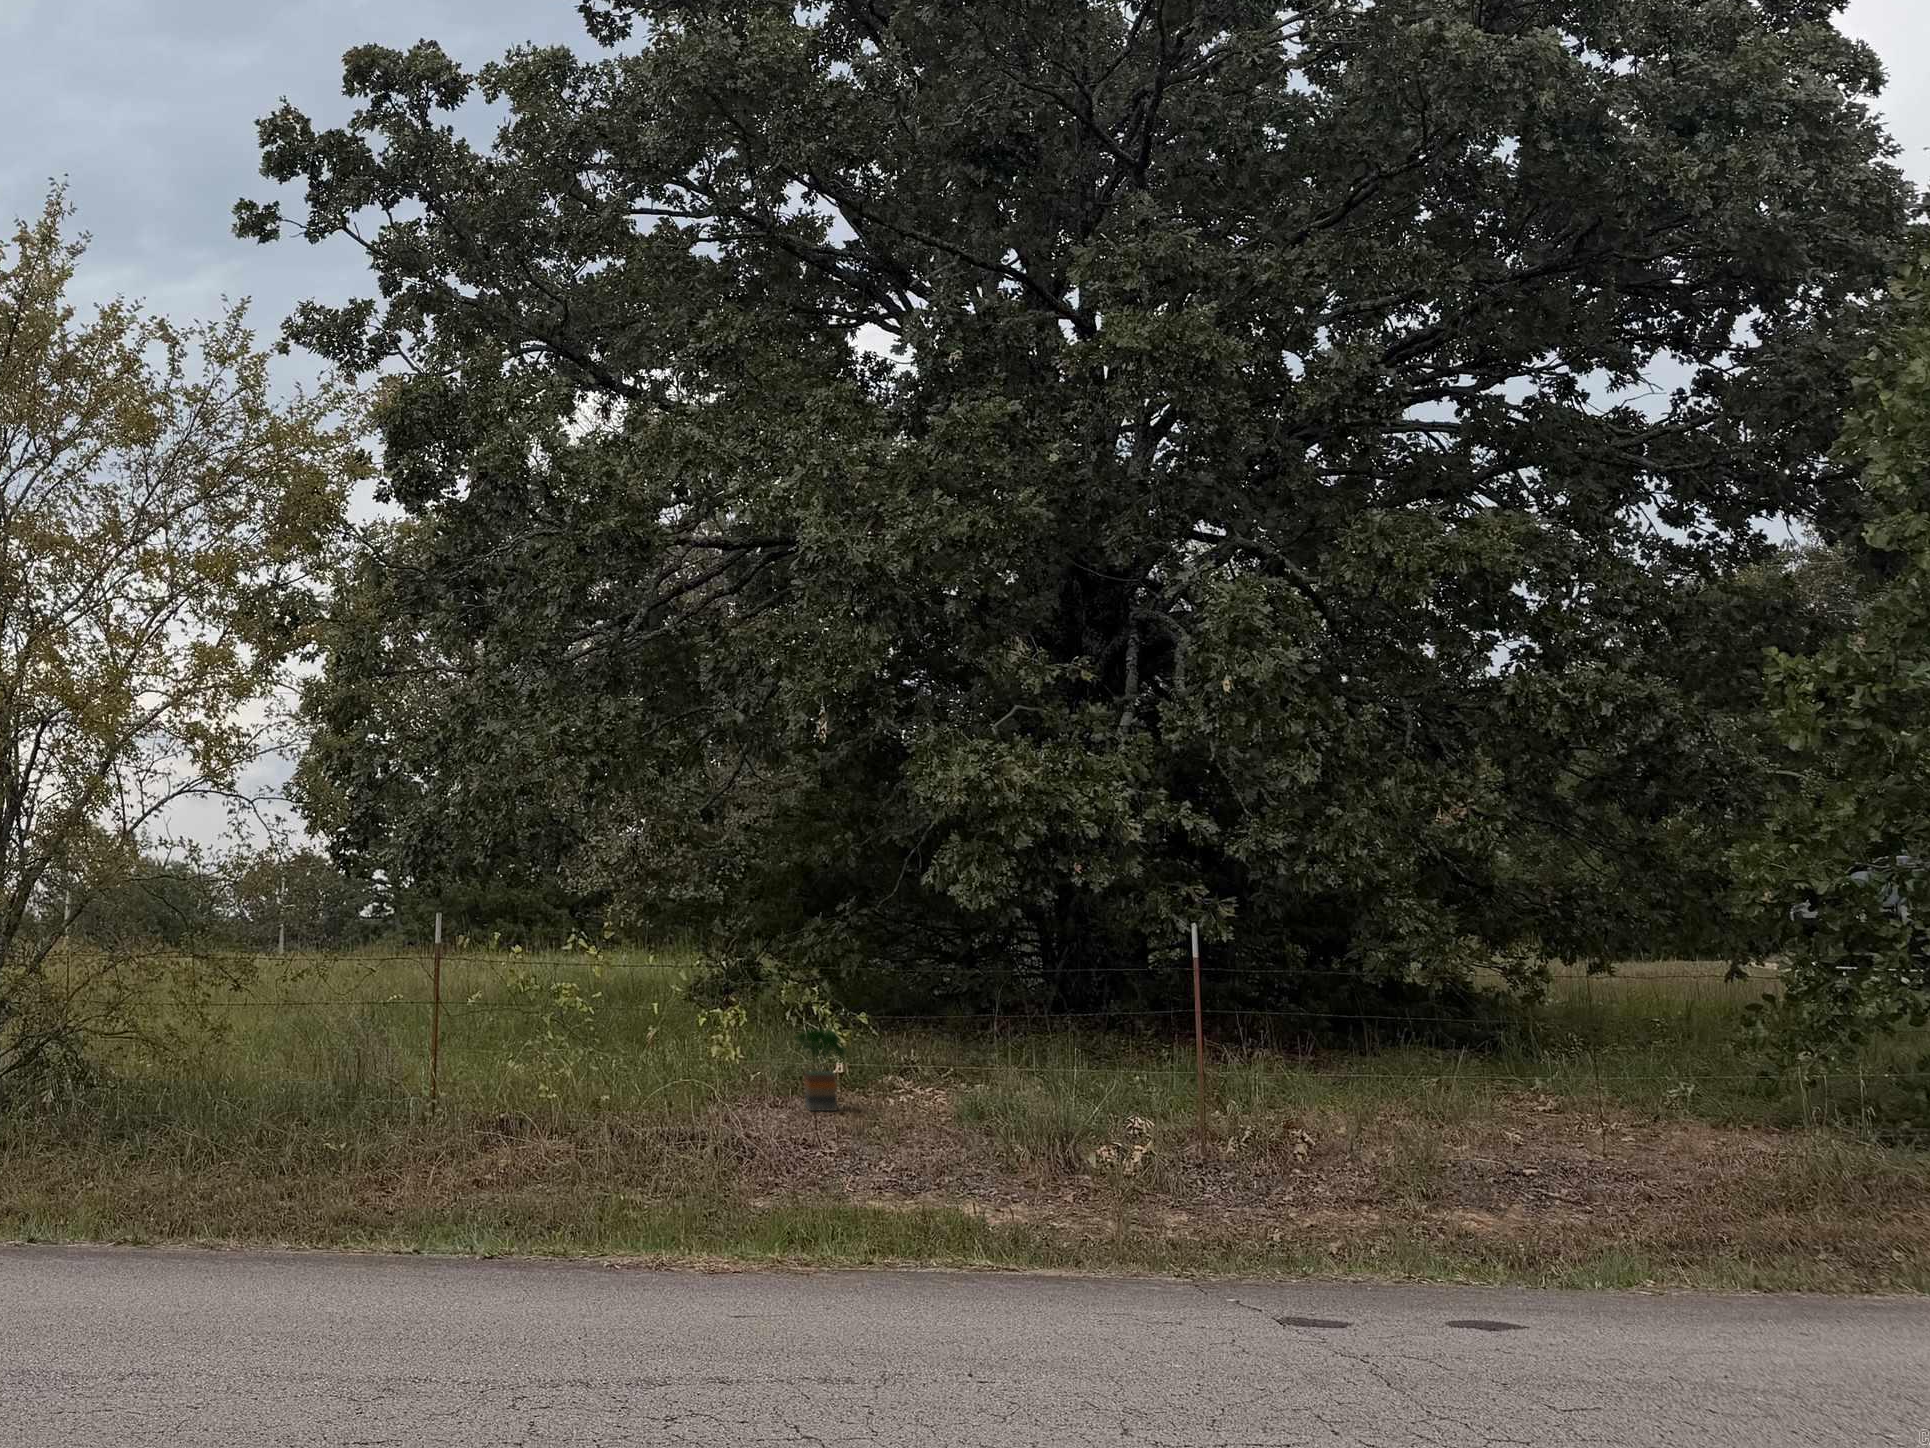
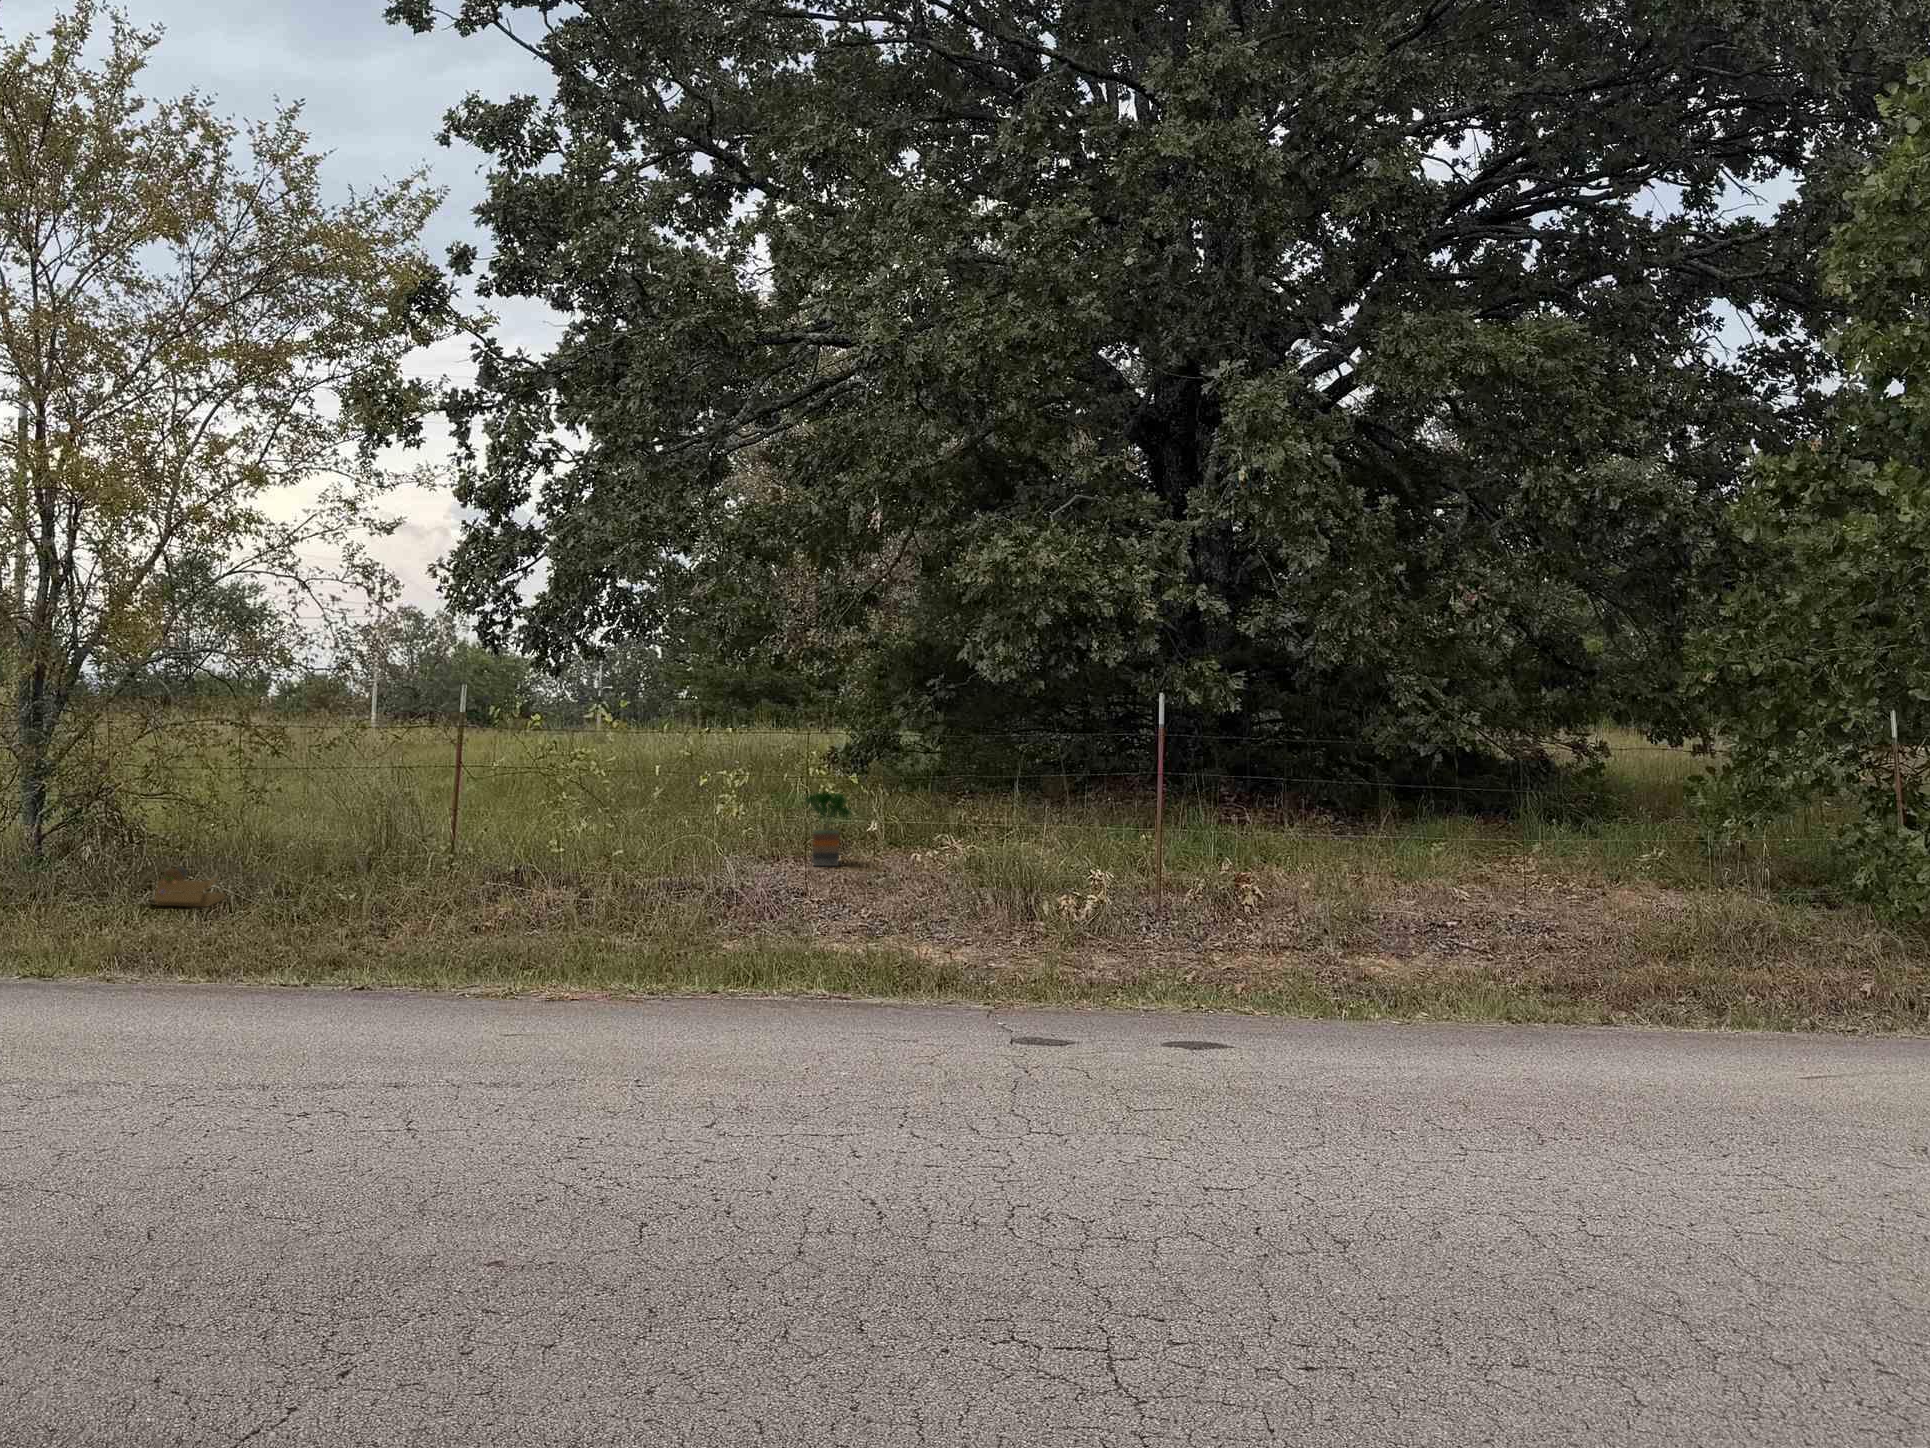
cardboard box: none [125,1111,195,1156] -> present [154,867,225,907]

